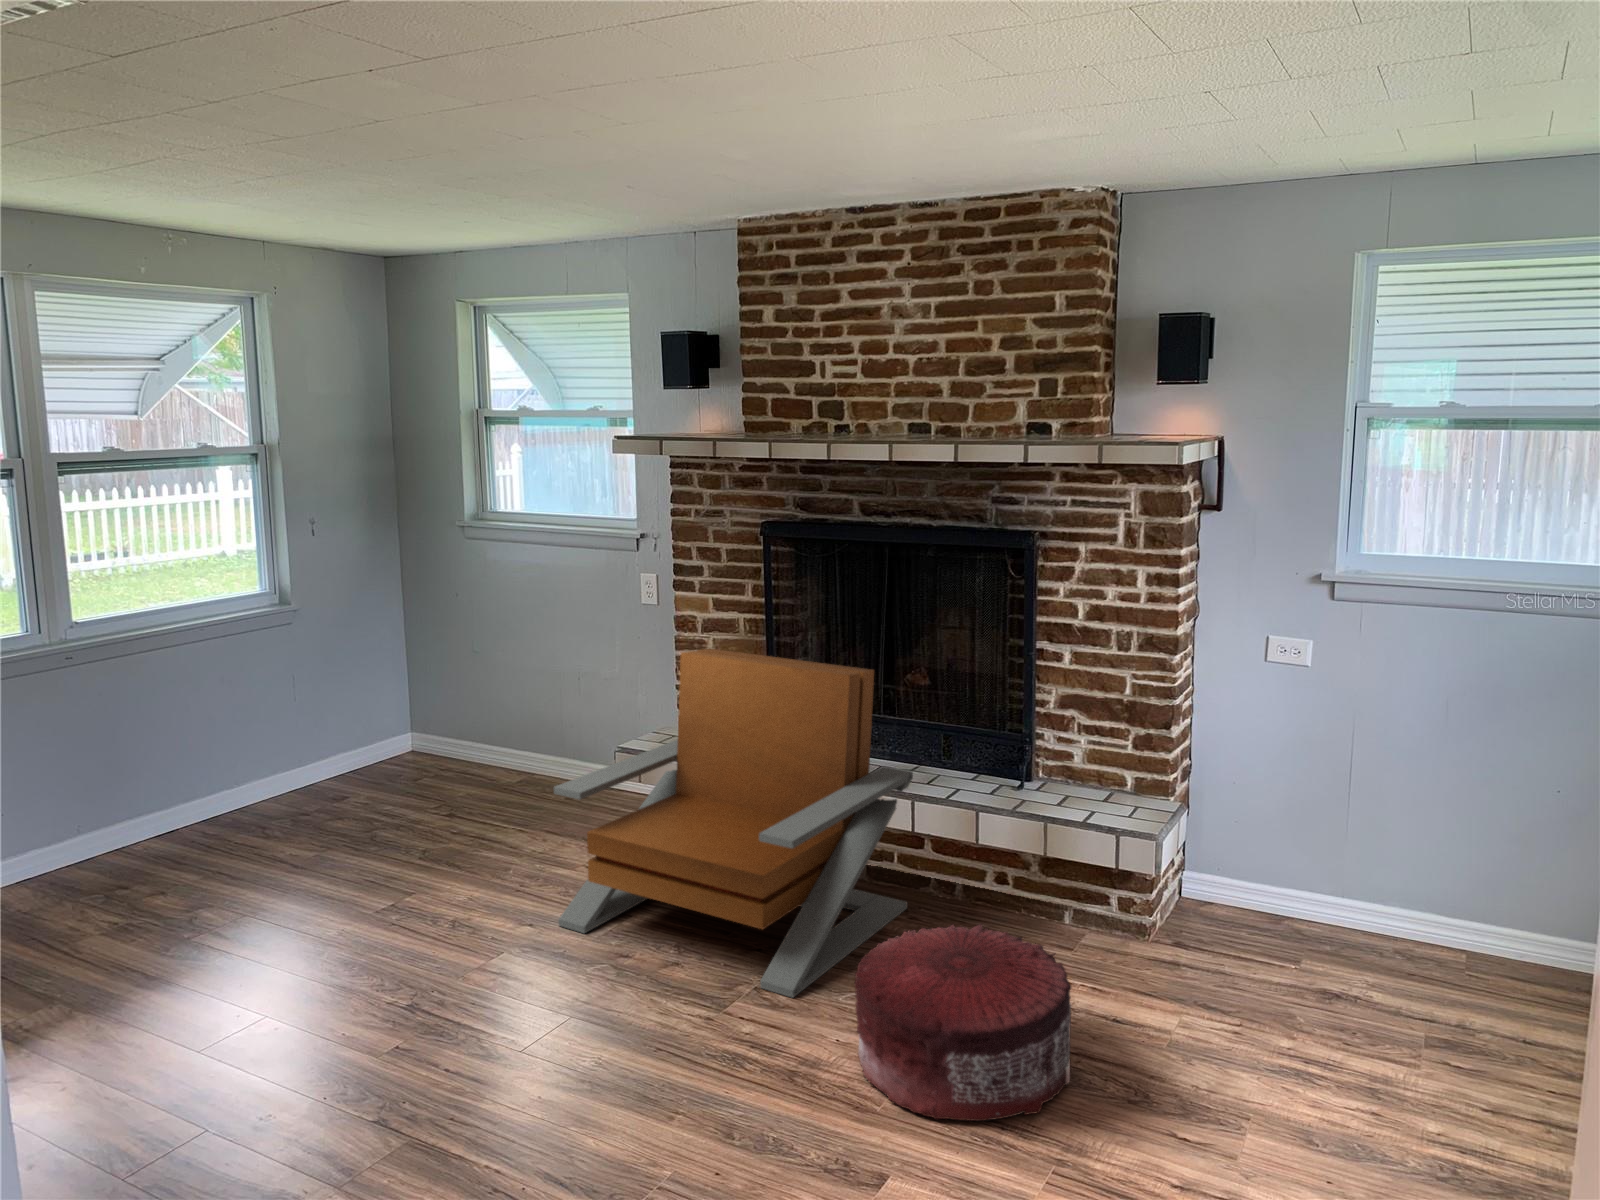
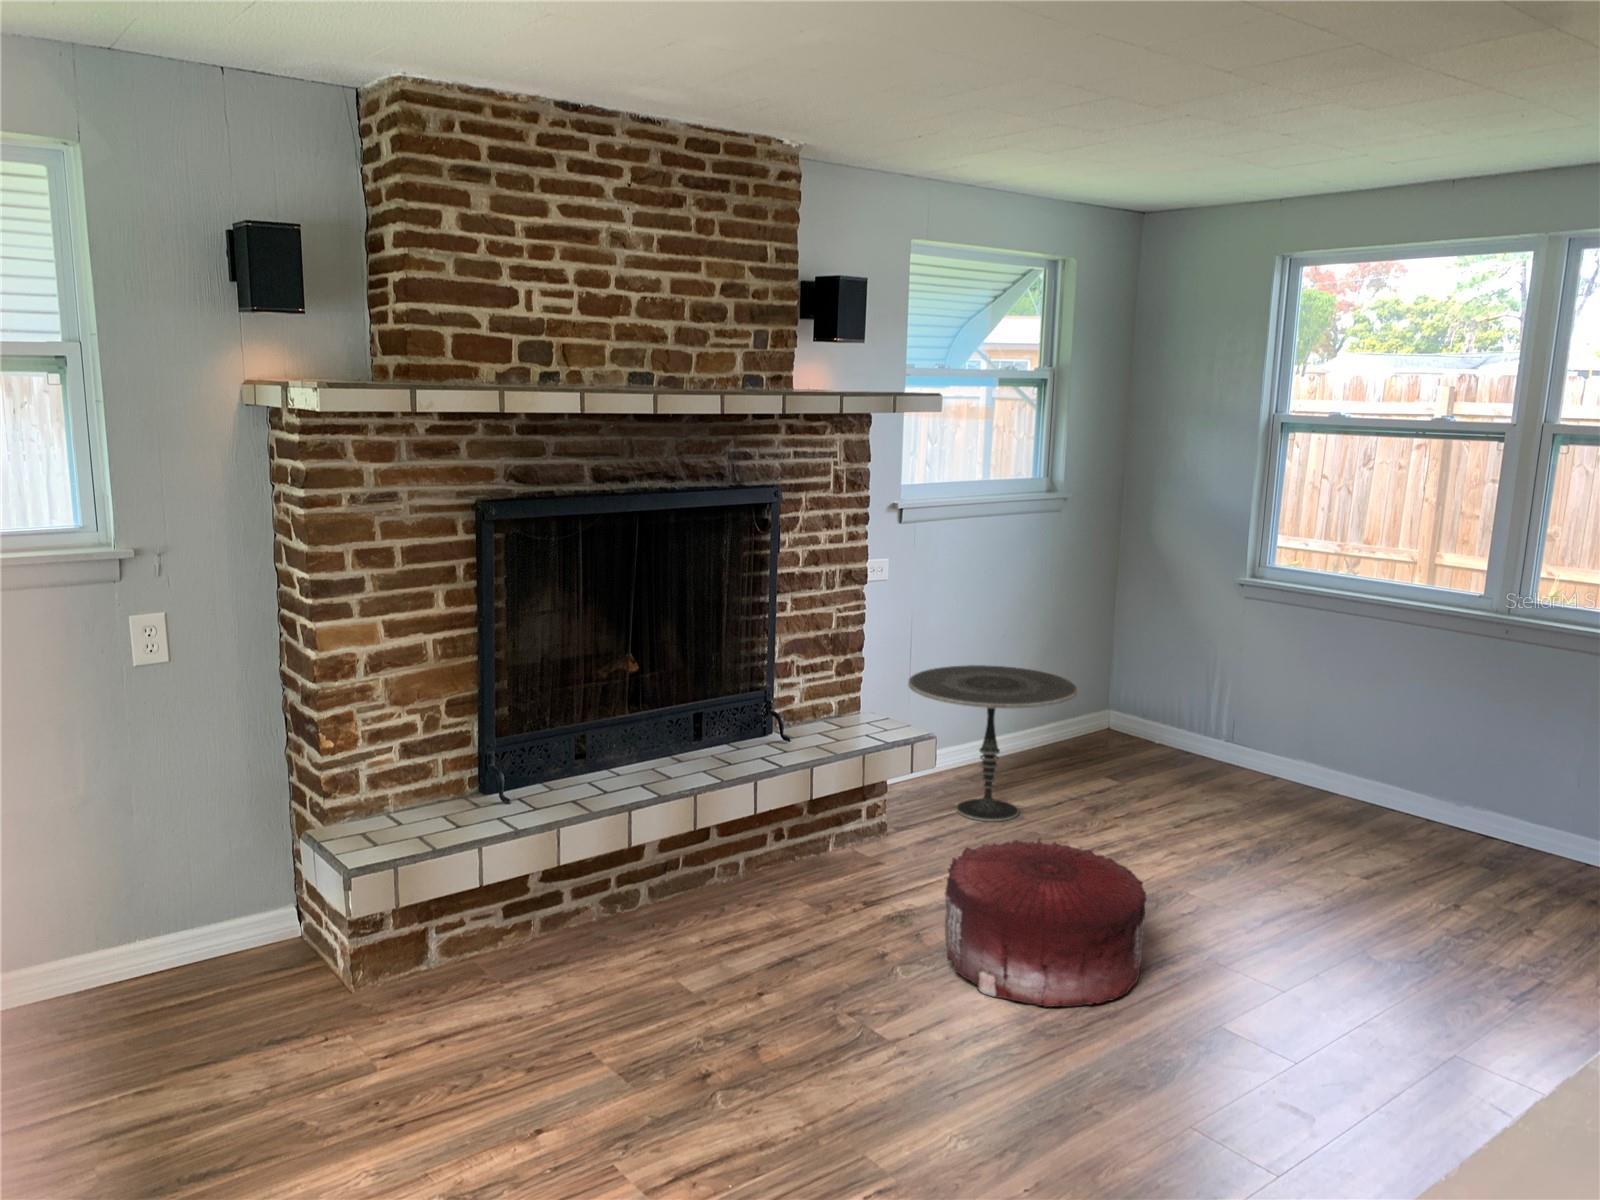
lounge chair: present [554,649,913,997] -> none [420,654,872,1119]
side table: none [1226,781,1463,993] -> present [908,665,1078,821]

